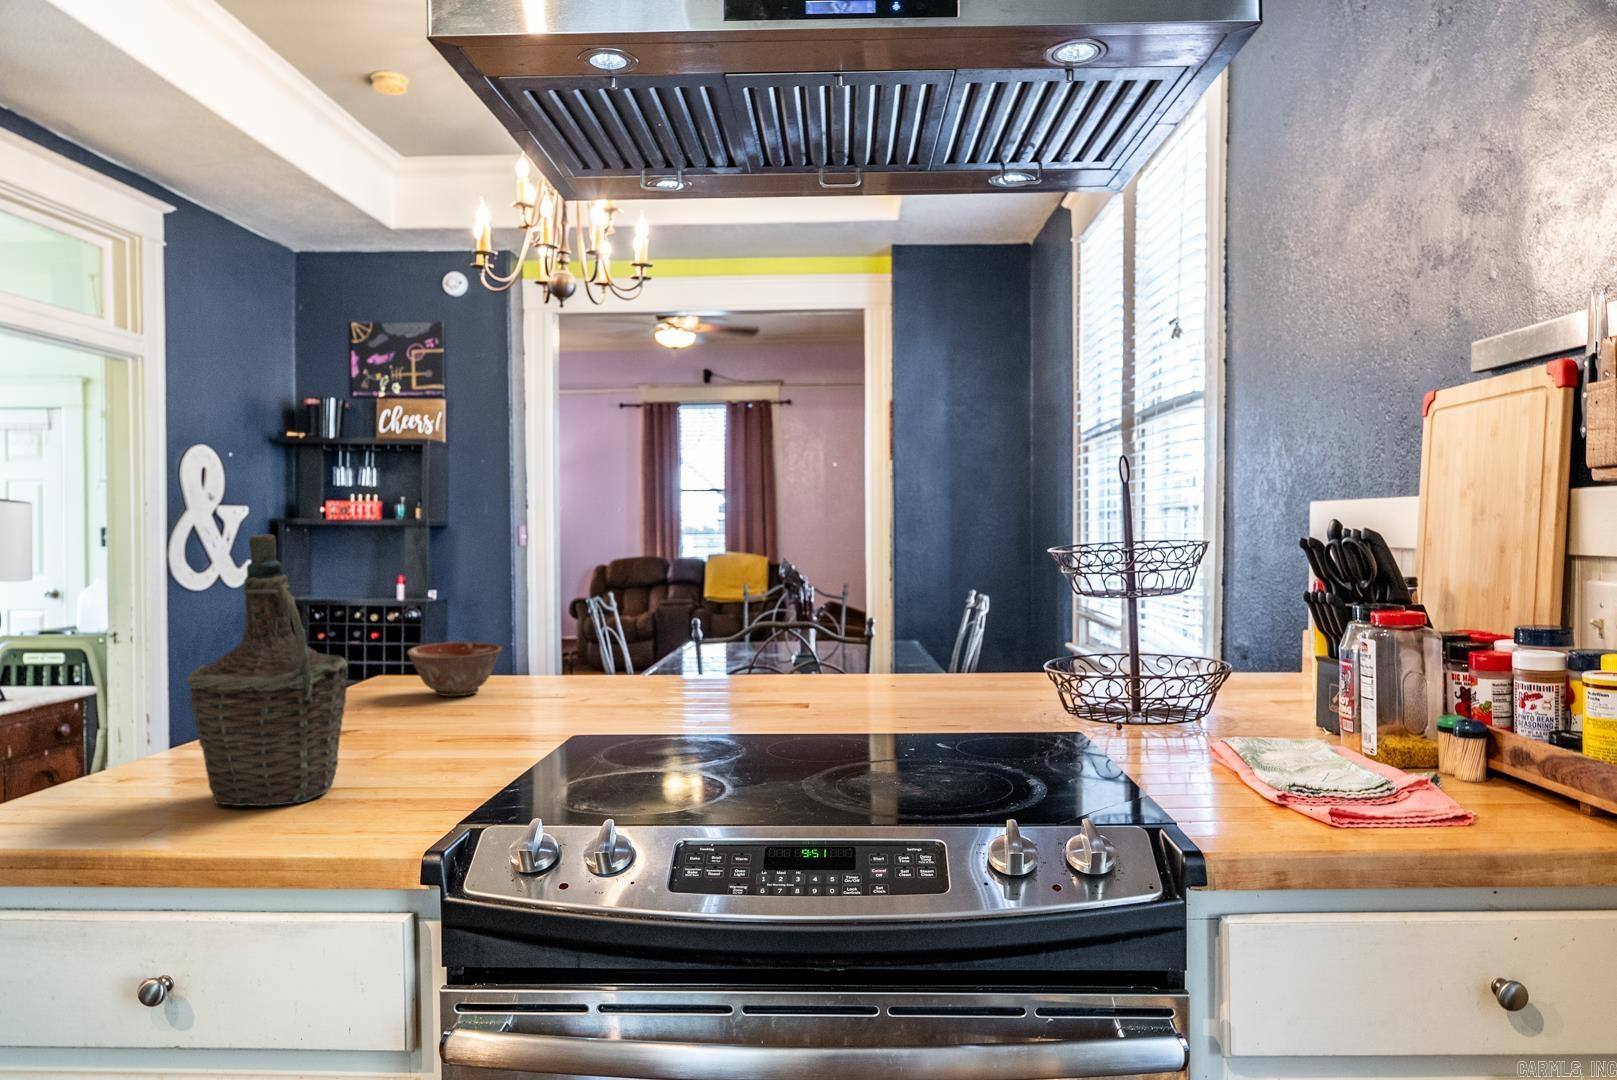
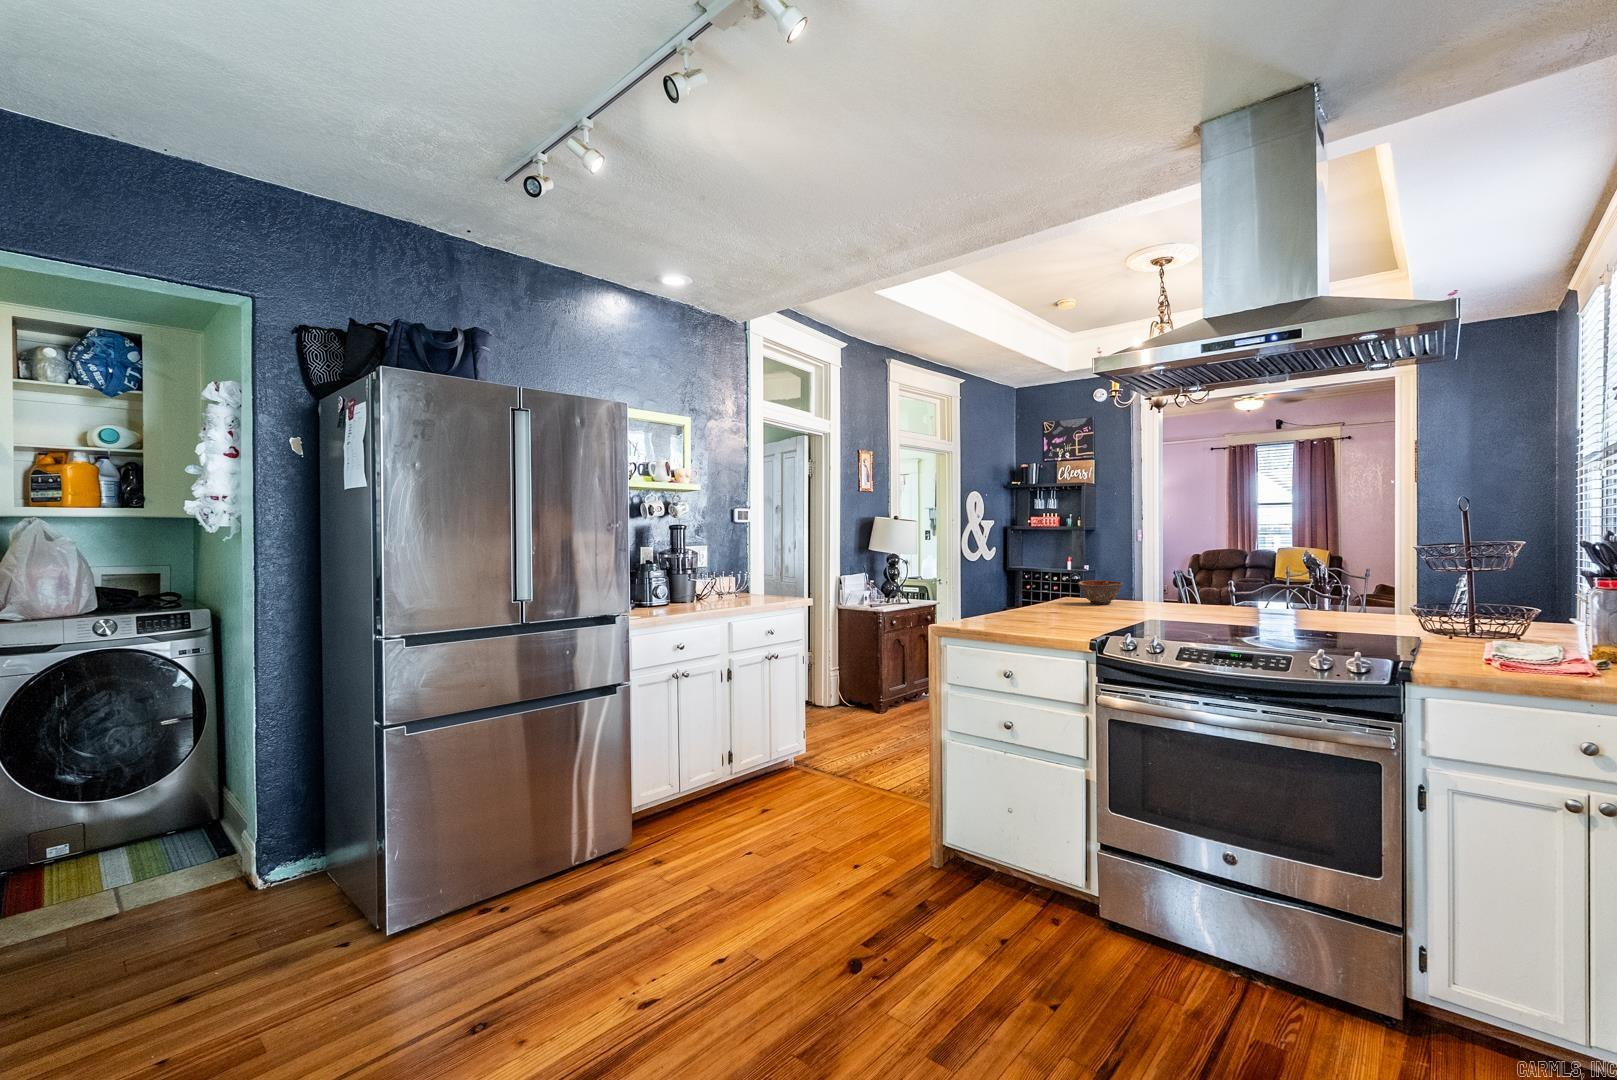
bottle: present [187,534,347,806] -> none [1003,528,1058,626]

